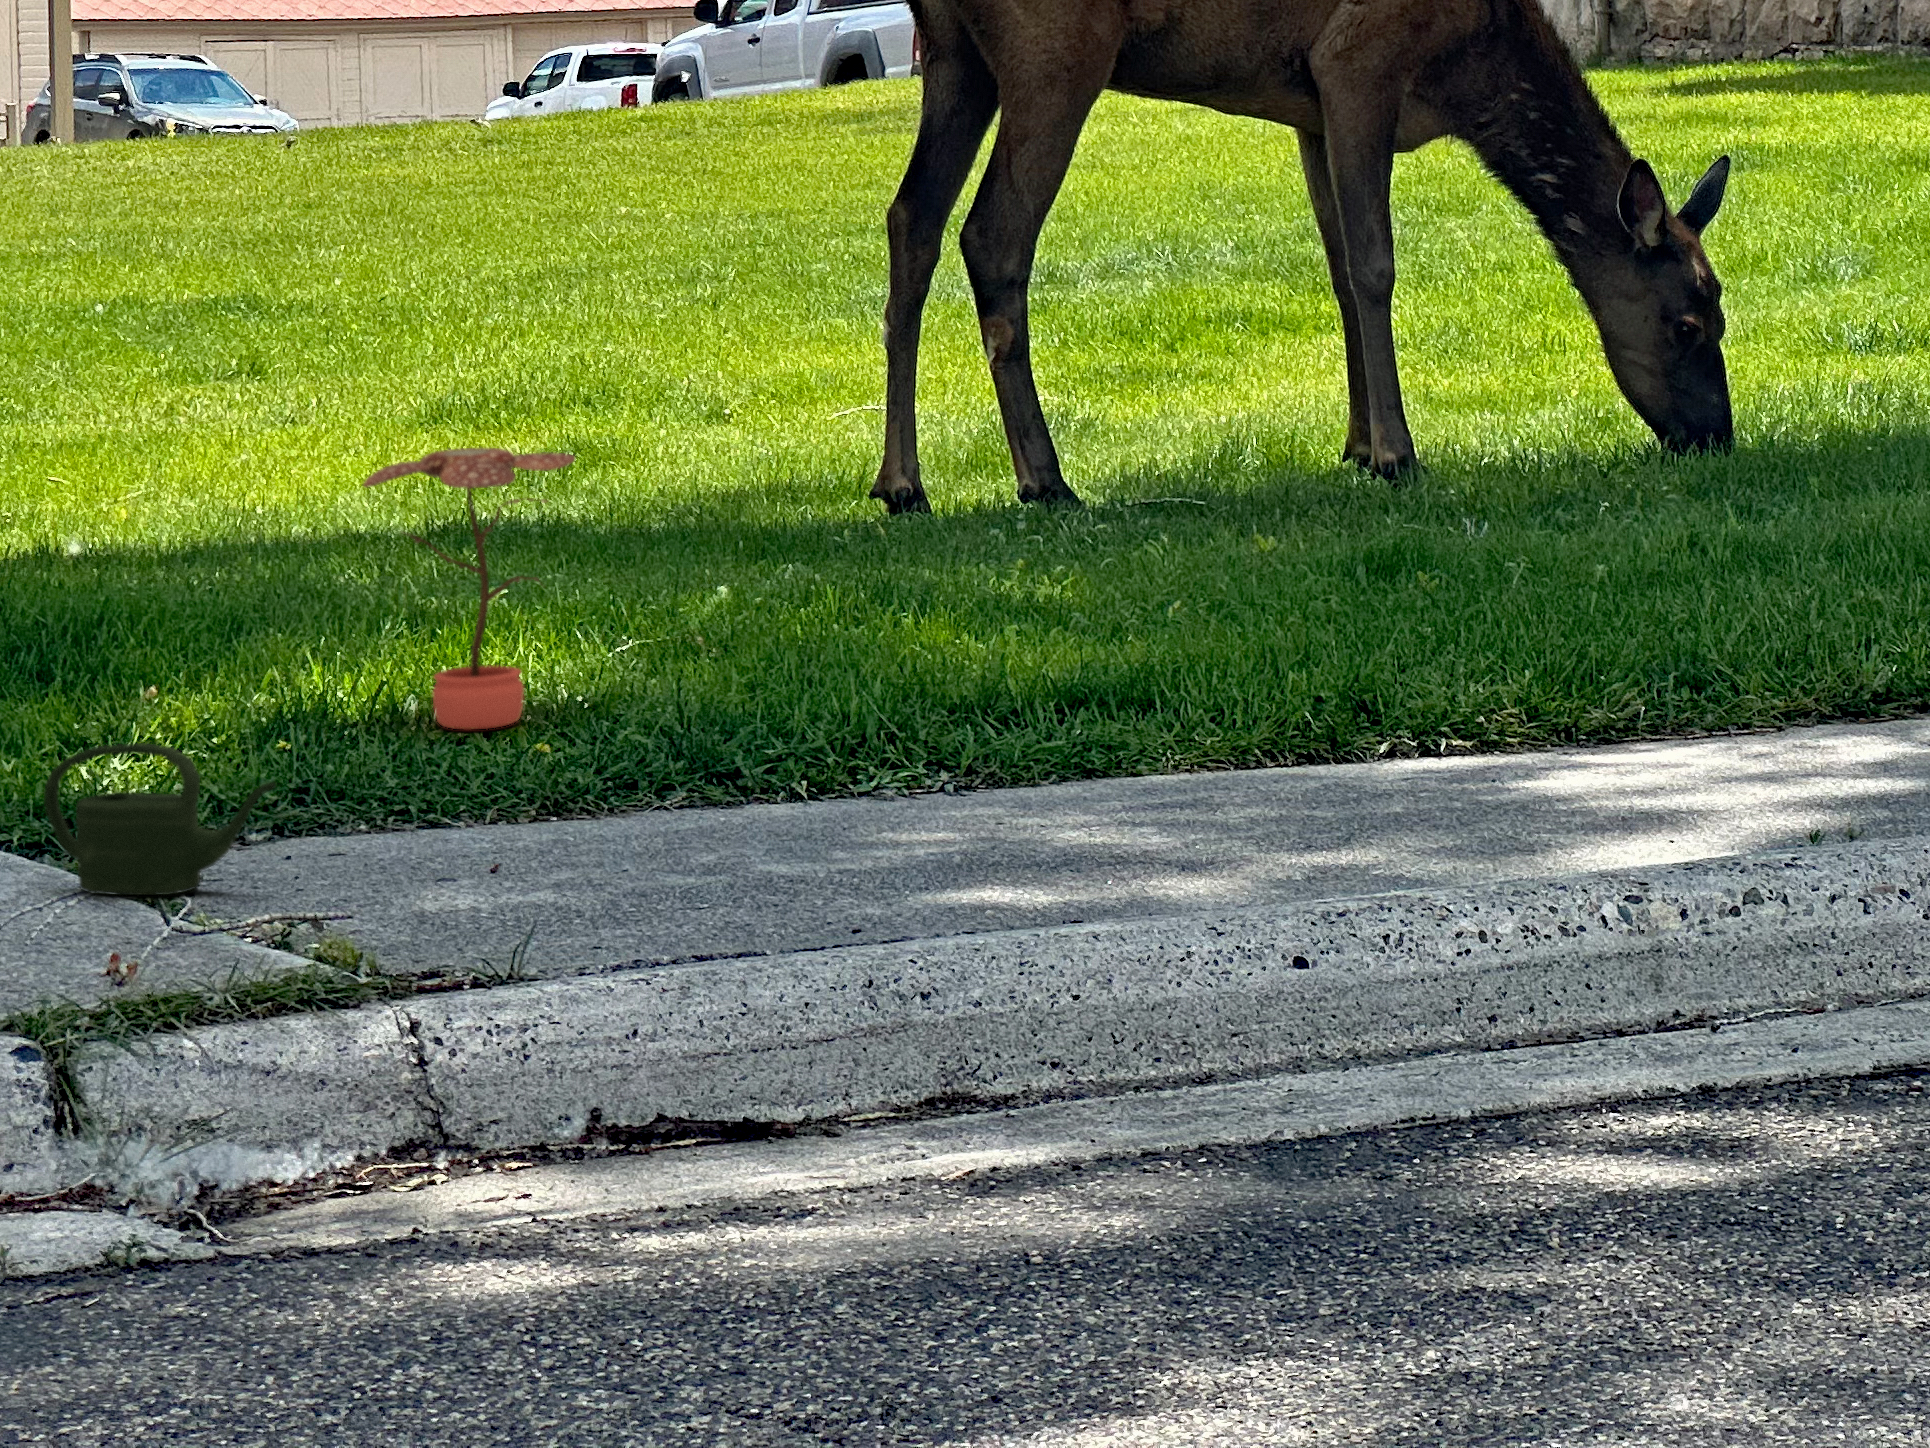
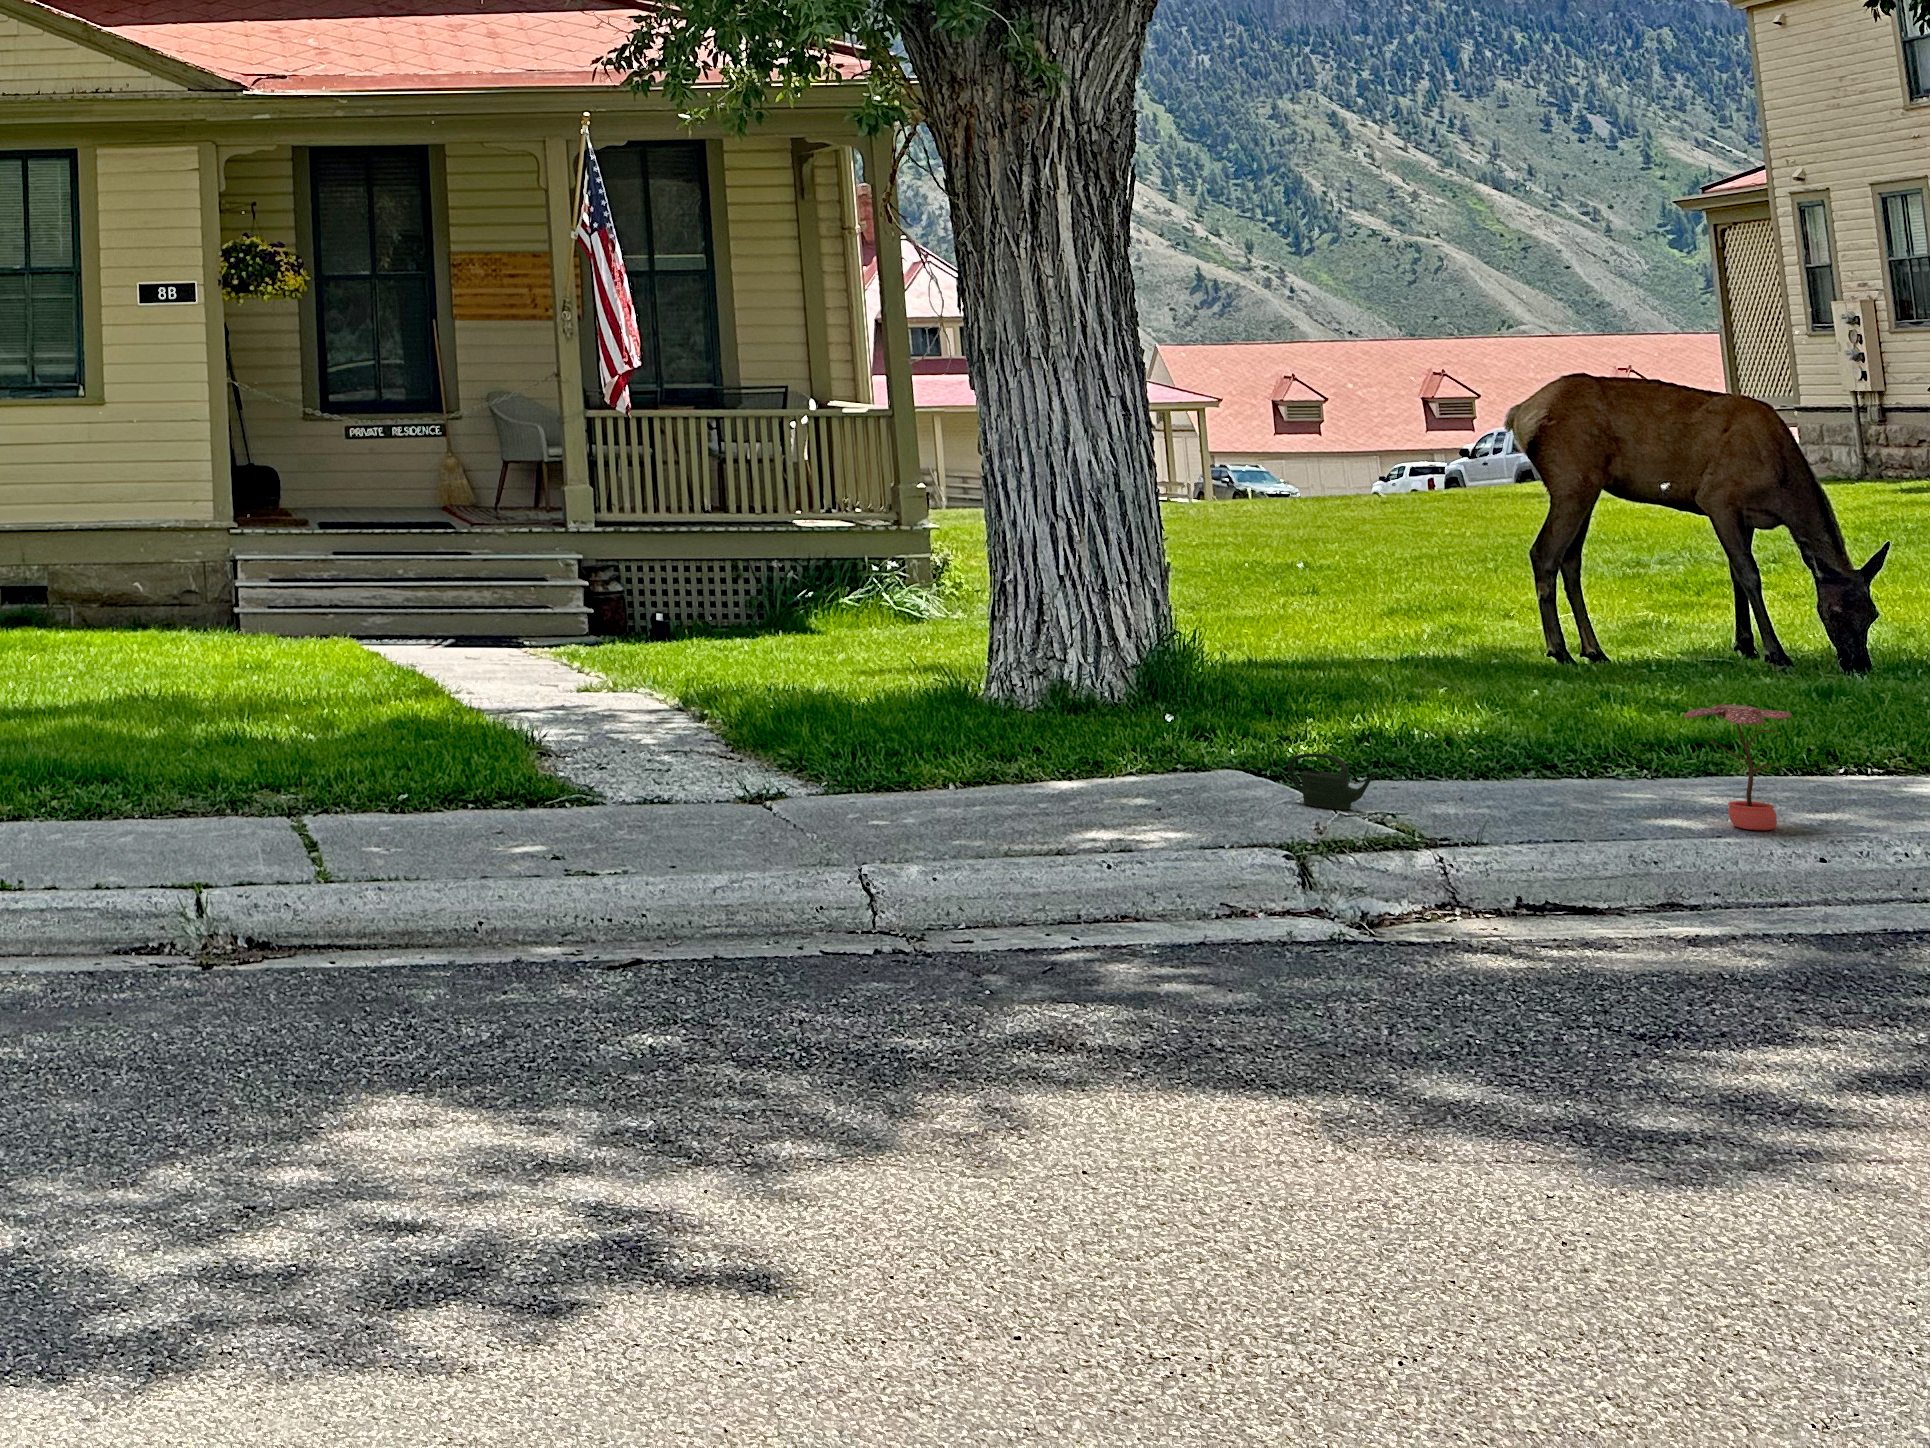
potted plant: present [363,448,575,730] -> present [1684,705,1792,830]

